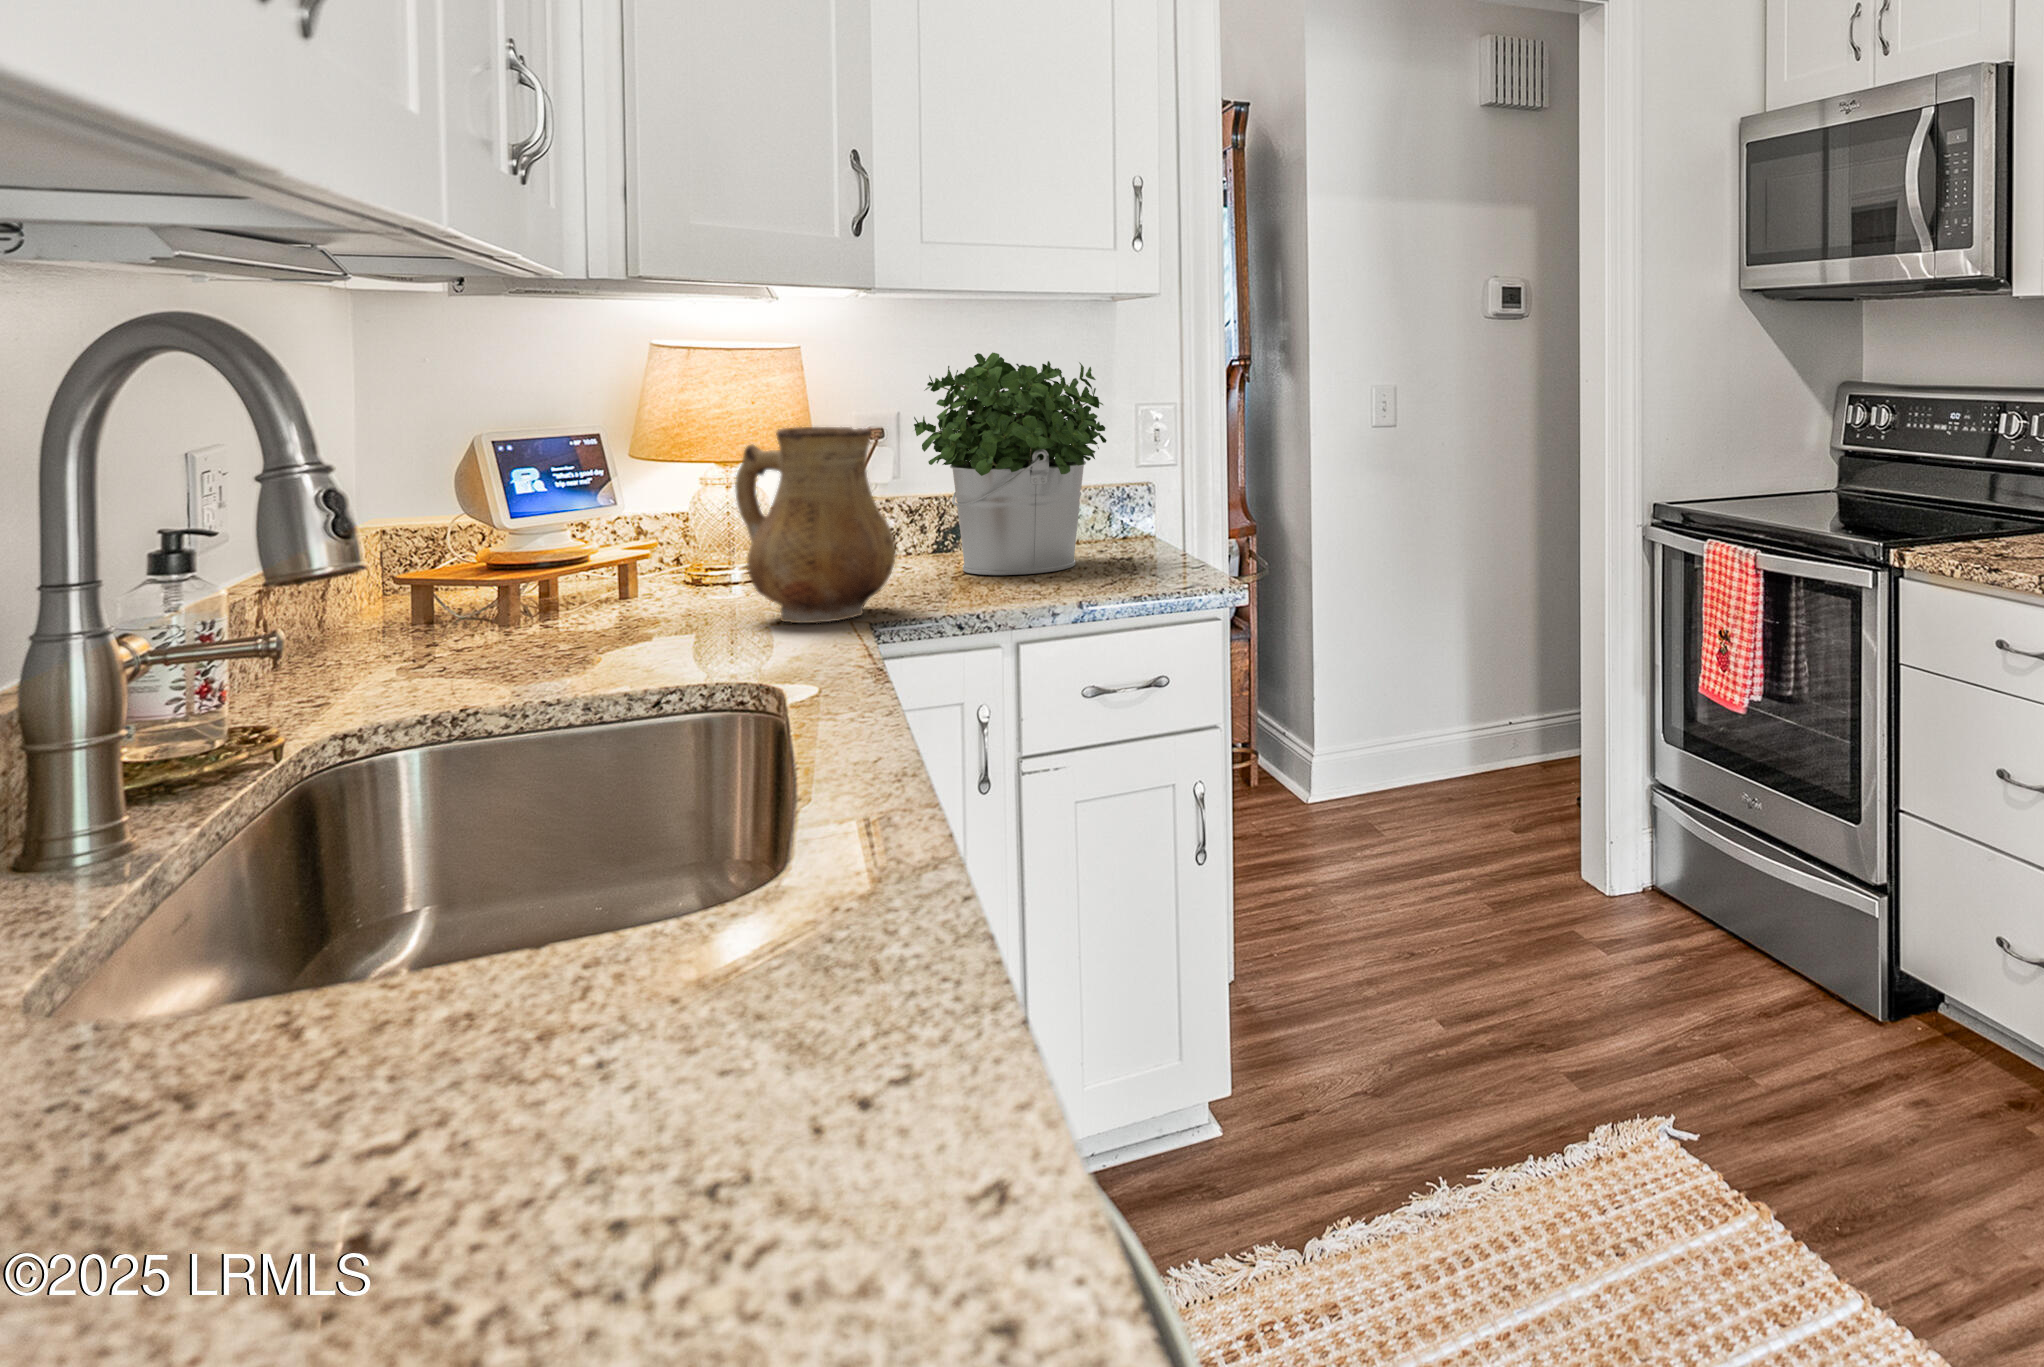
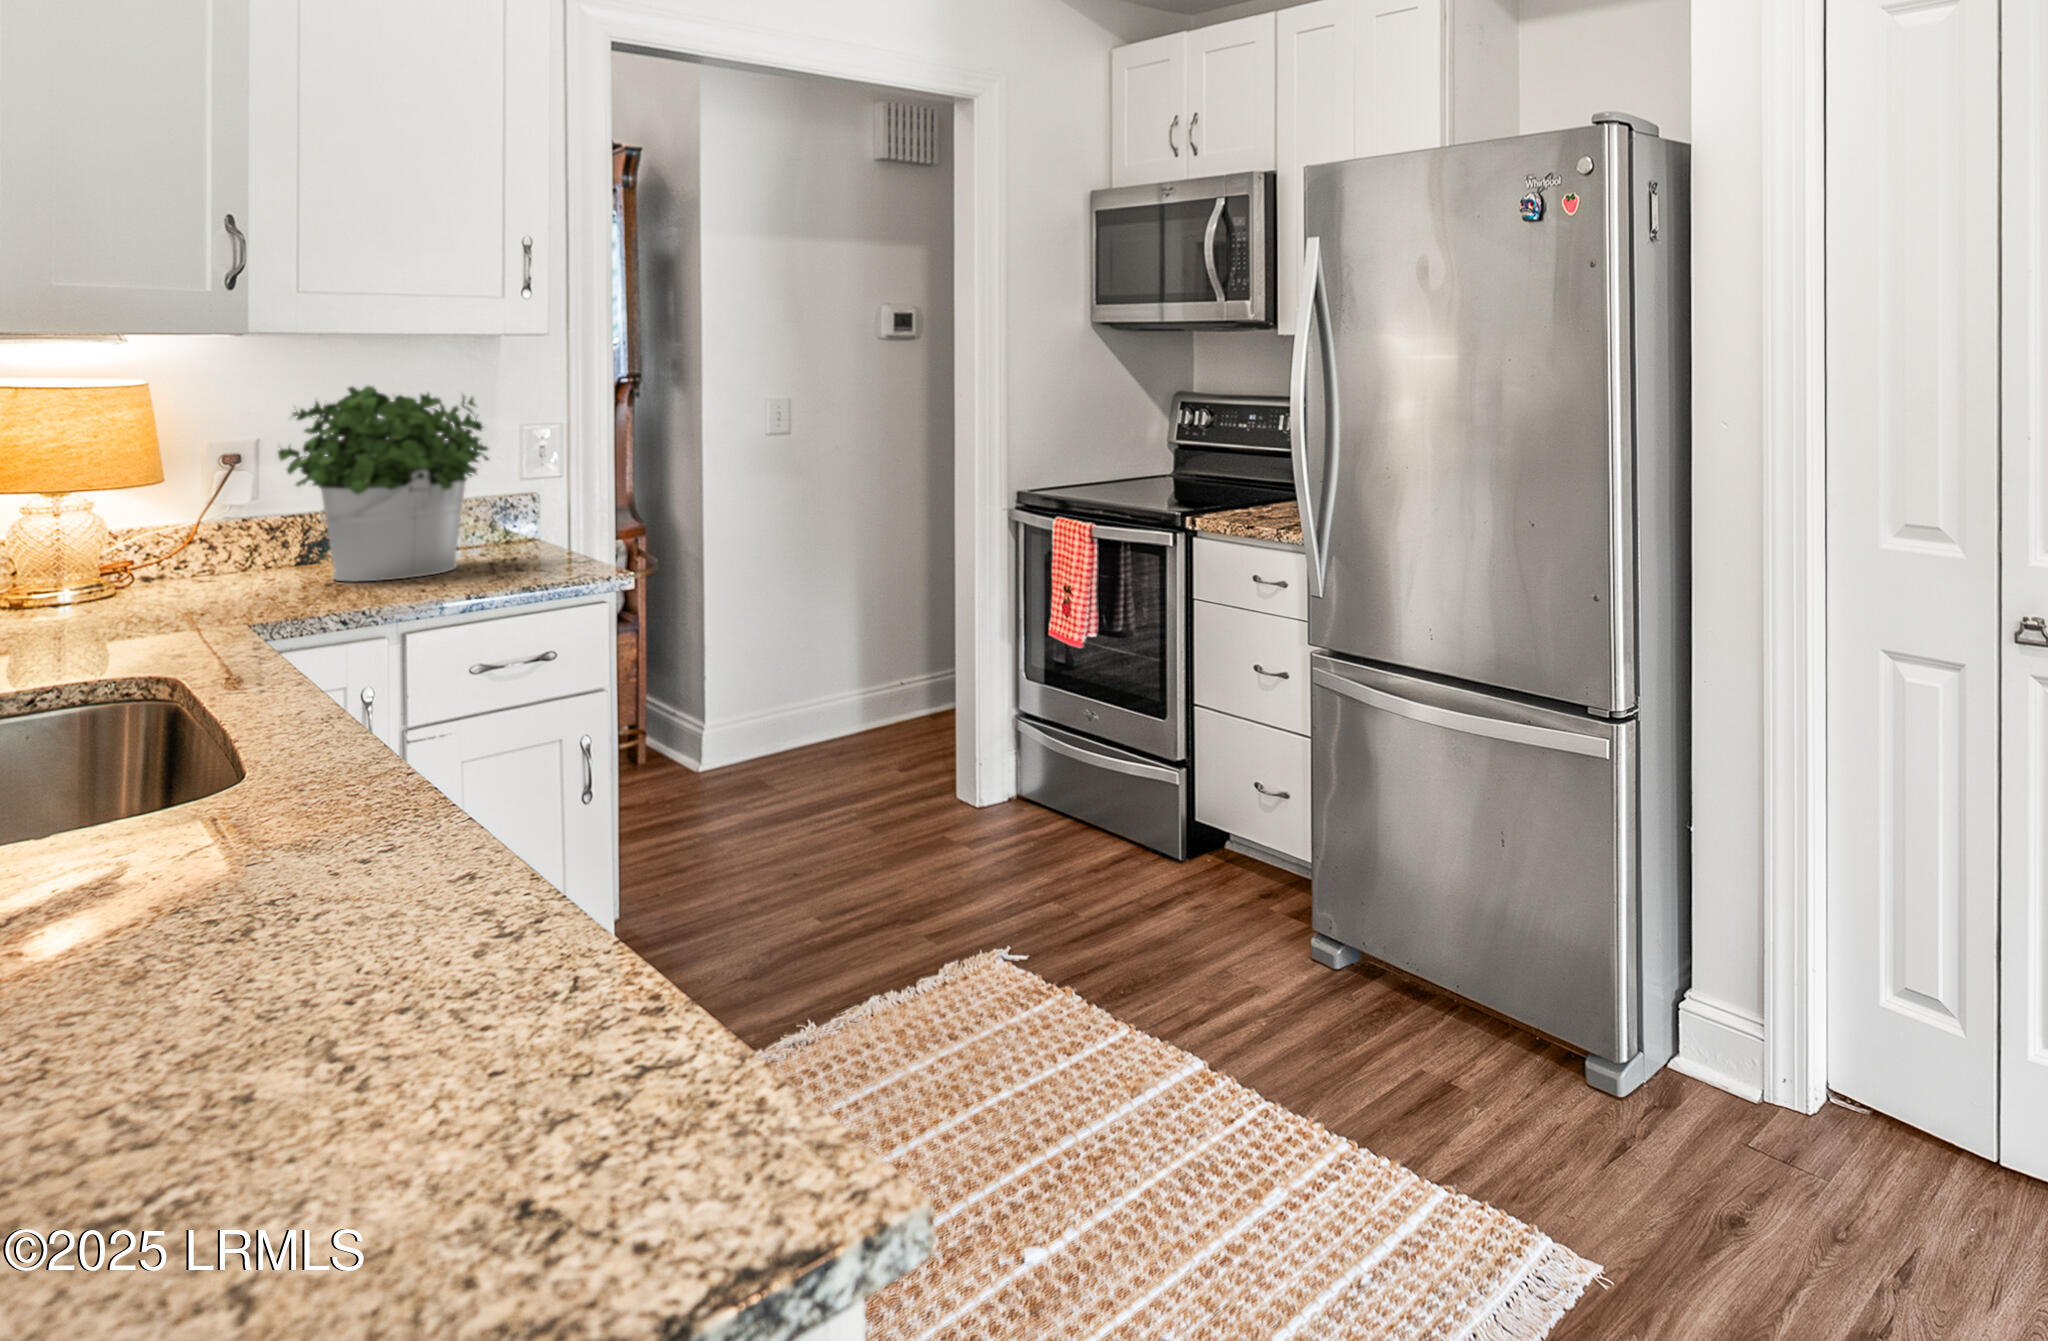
ceramic pitcher: present [735,427,896,623] -> none [83,457,270,632]

